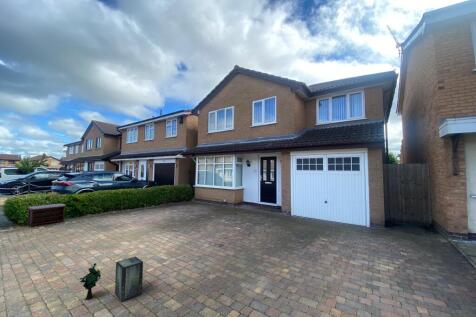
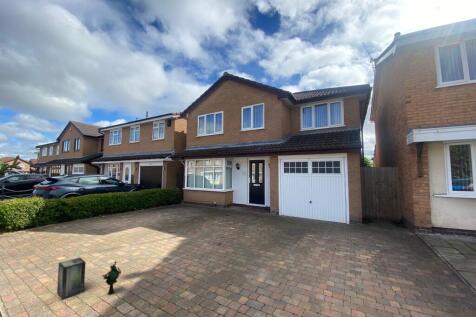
bench: present [27,203,65,227] -> none [18,208,58,233]
storage box: present [115,257,143,302] -> present [57,258,85,300]

